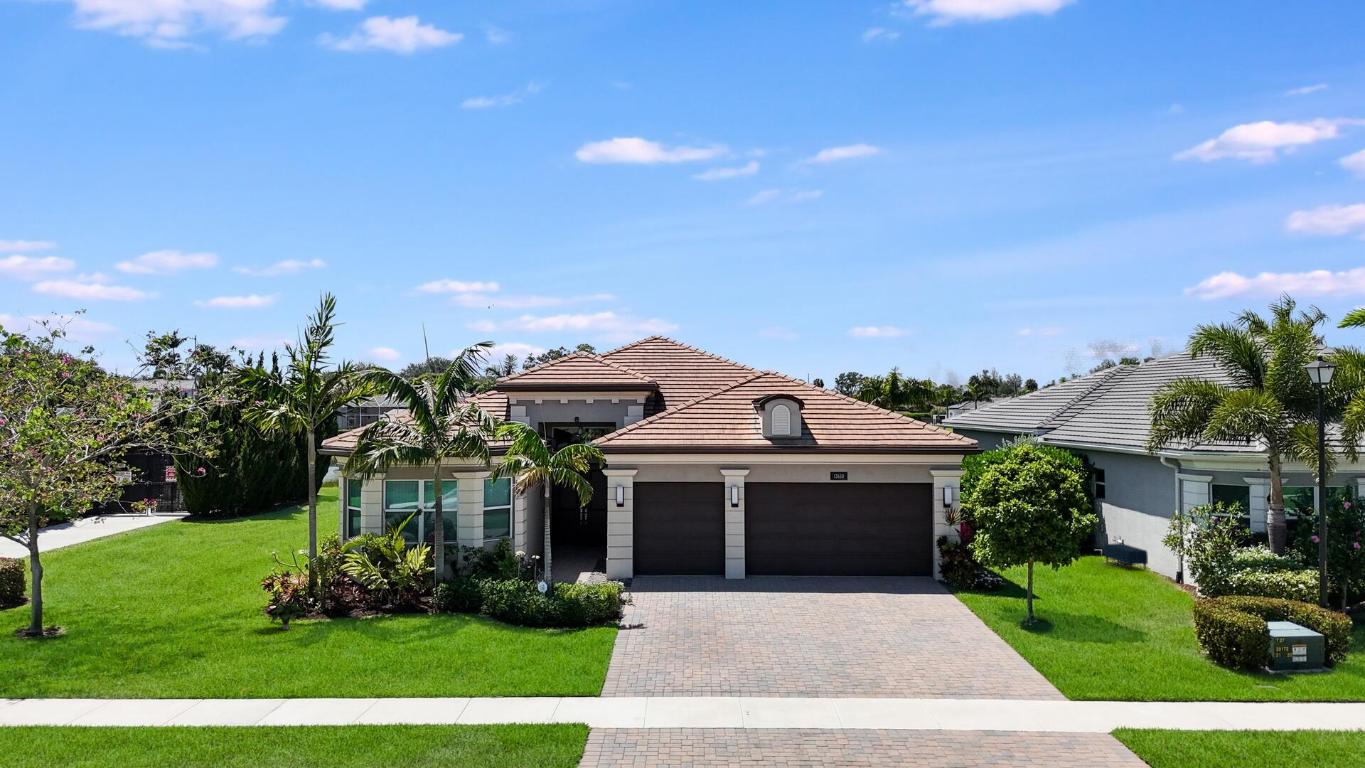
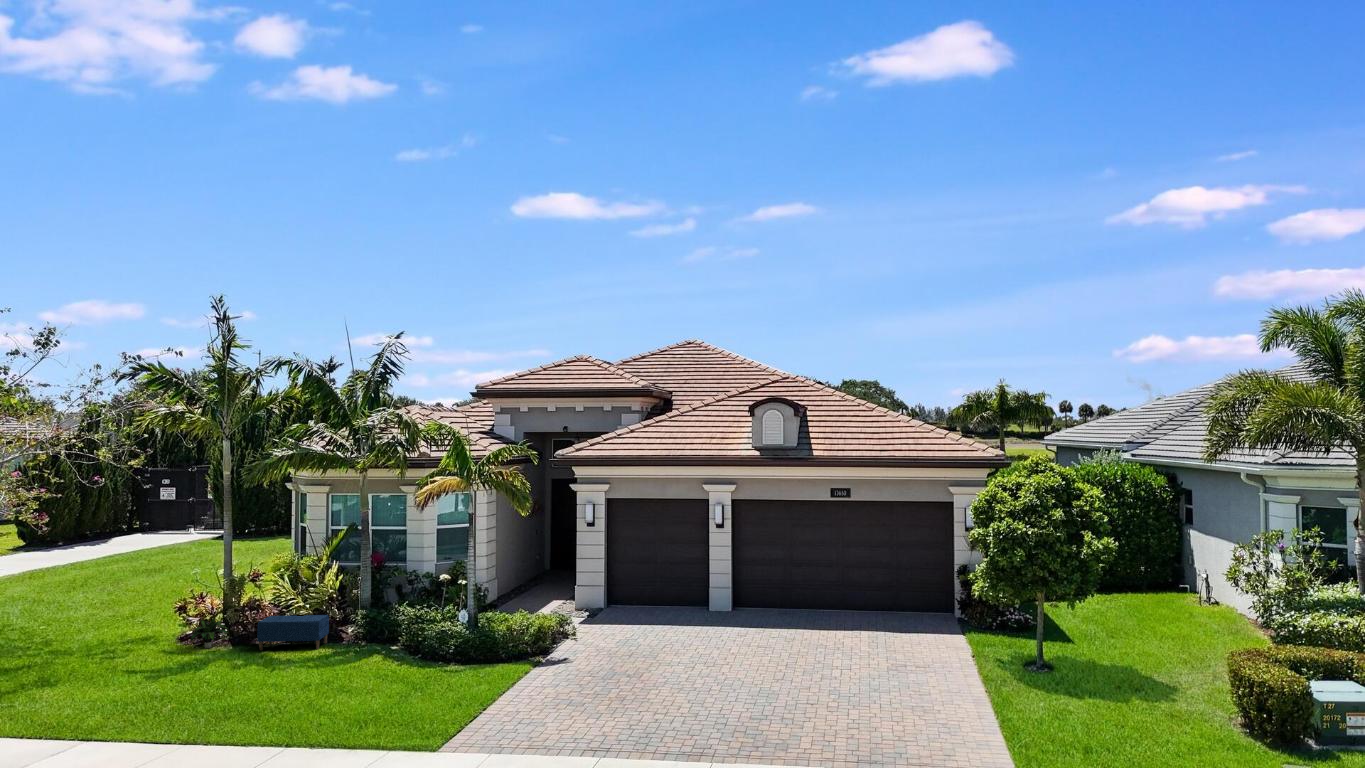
bench: present [1104,544,1148,570] -> present [257,615,329,650]

